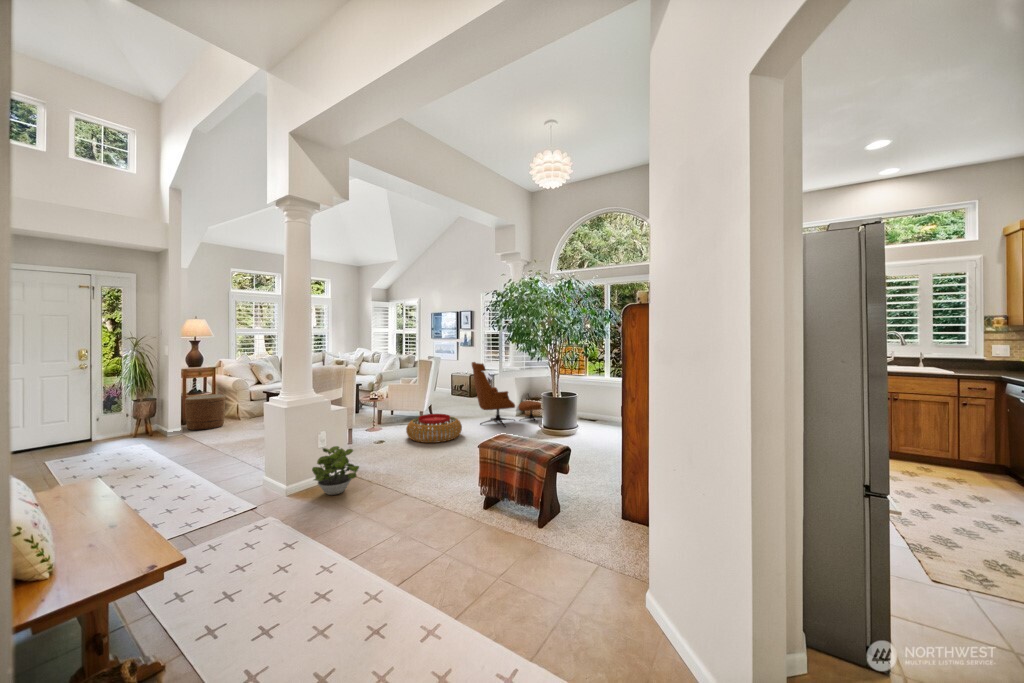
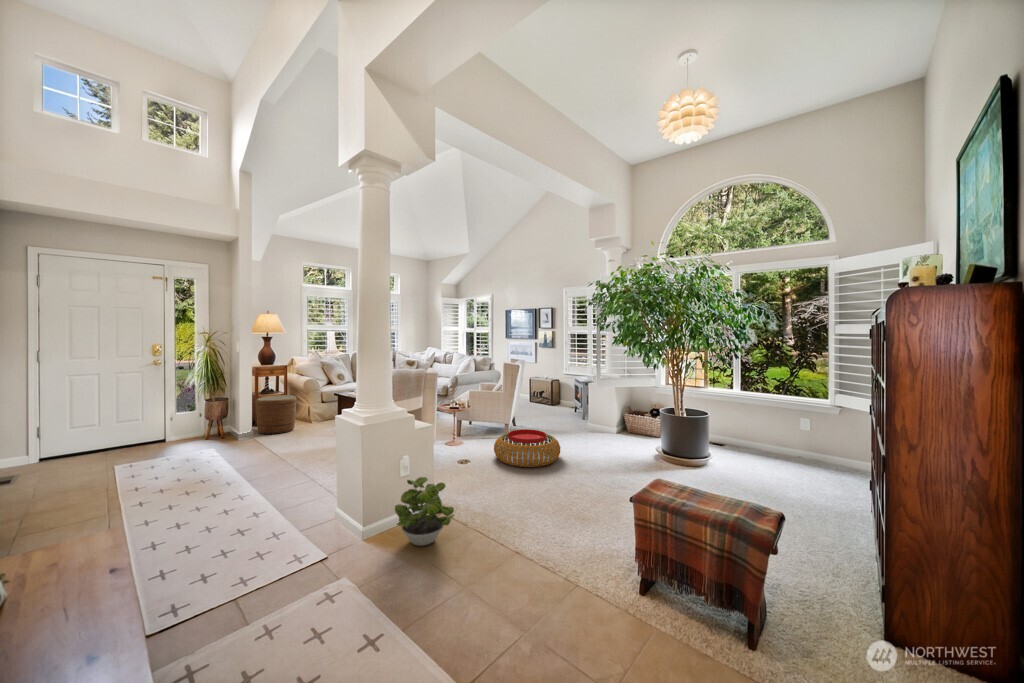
lounge chair: present [472,362,543,427] -> none [567,367,654,449]

